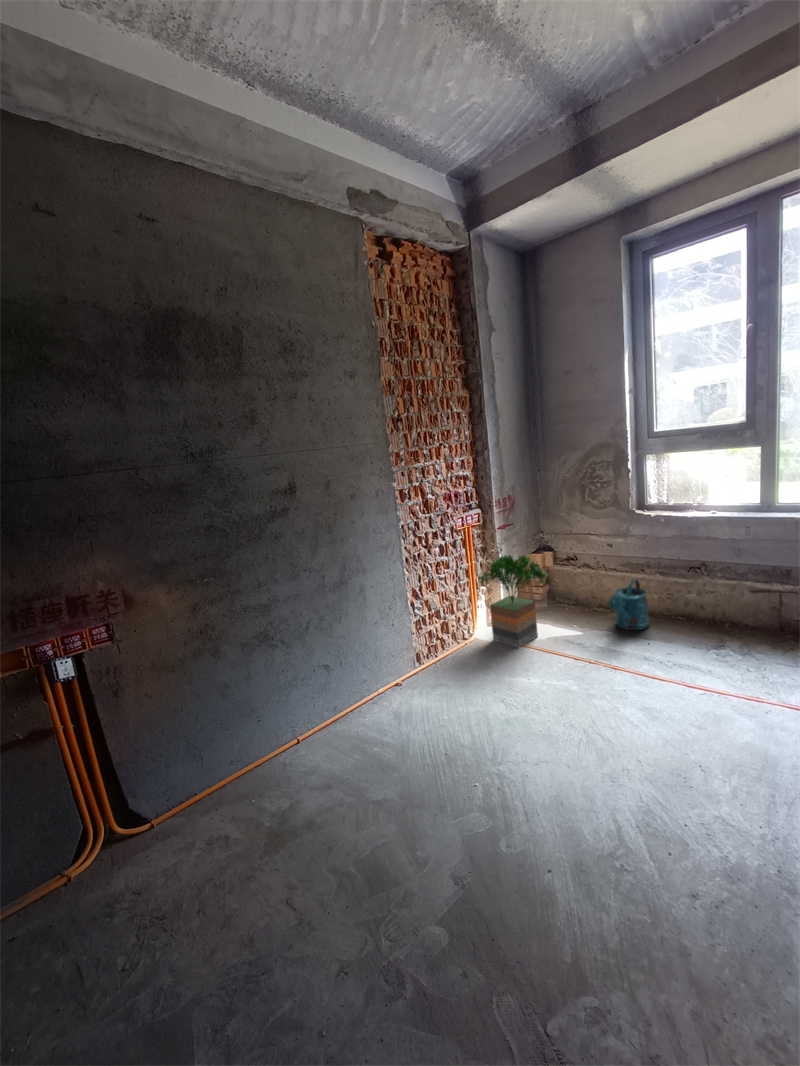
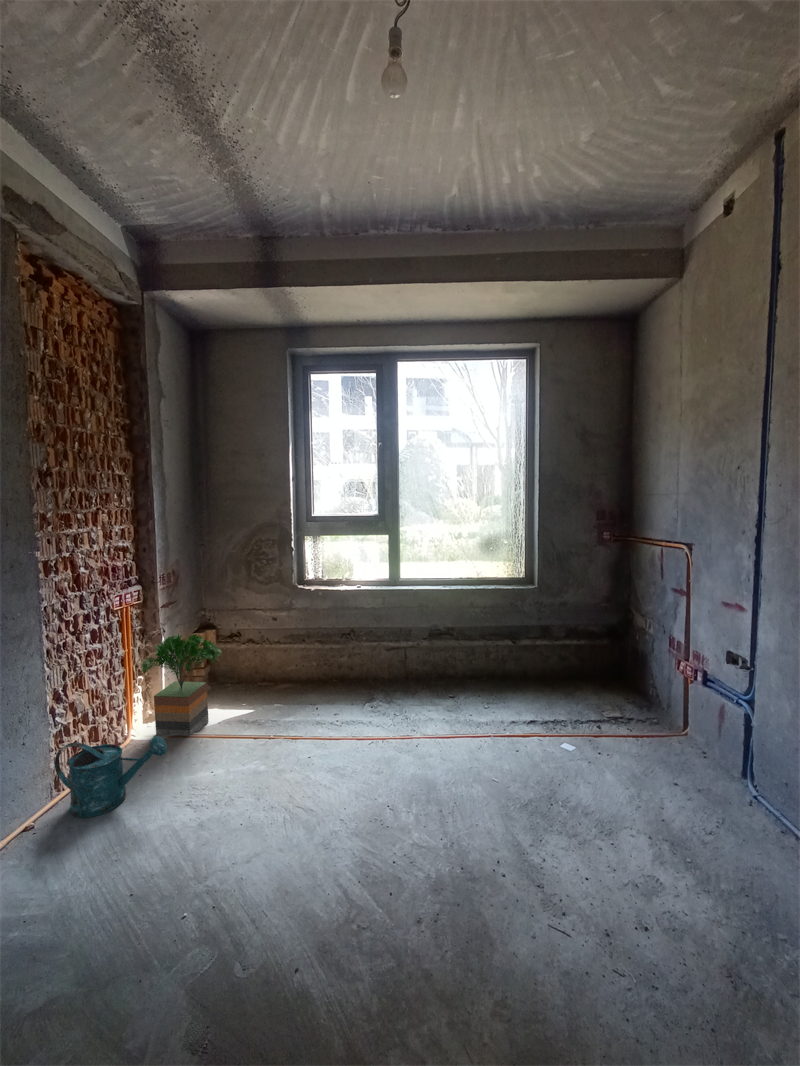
watering can: present [608,579,649,630] -> present [55,736,167,818]

